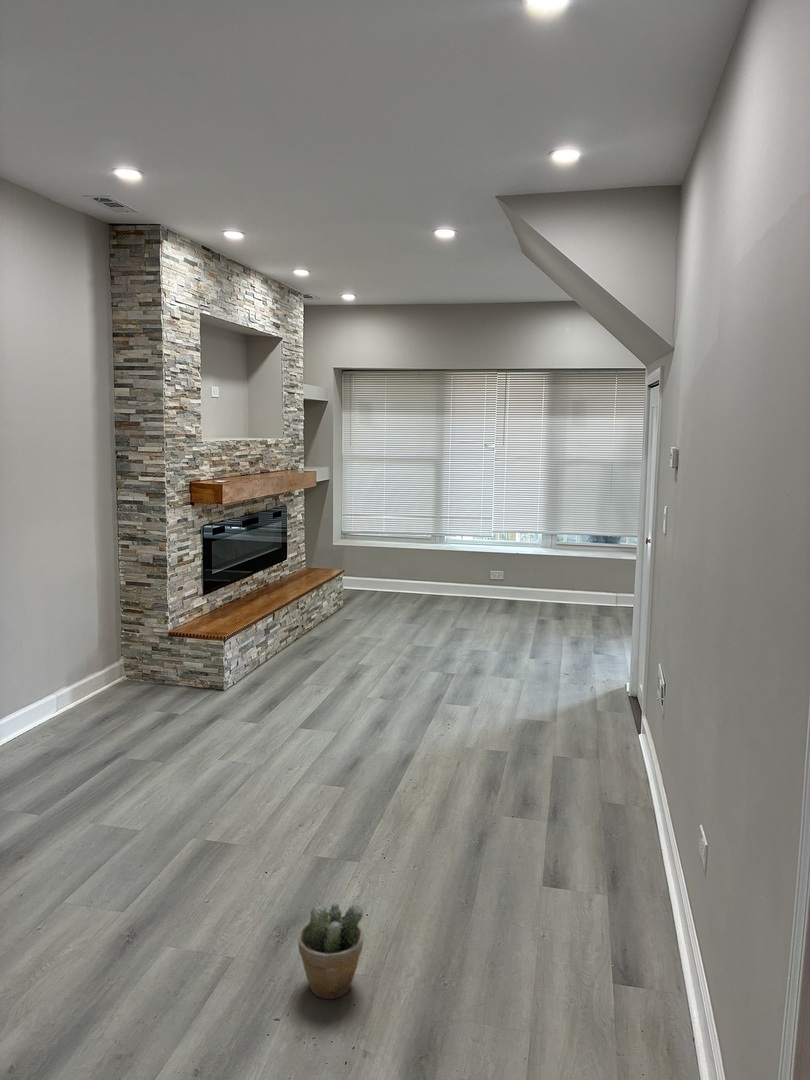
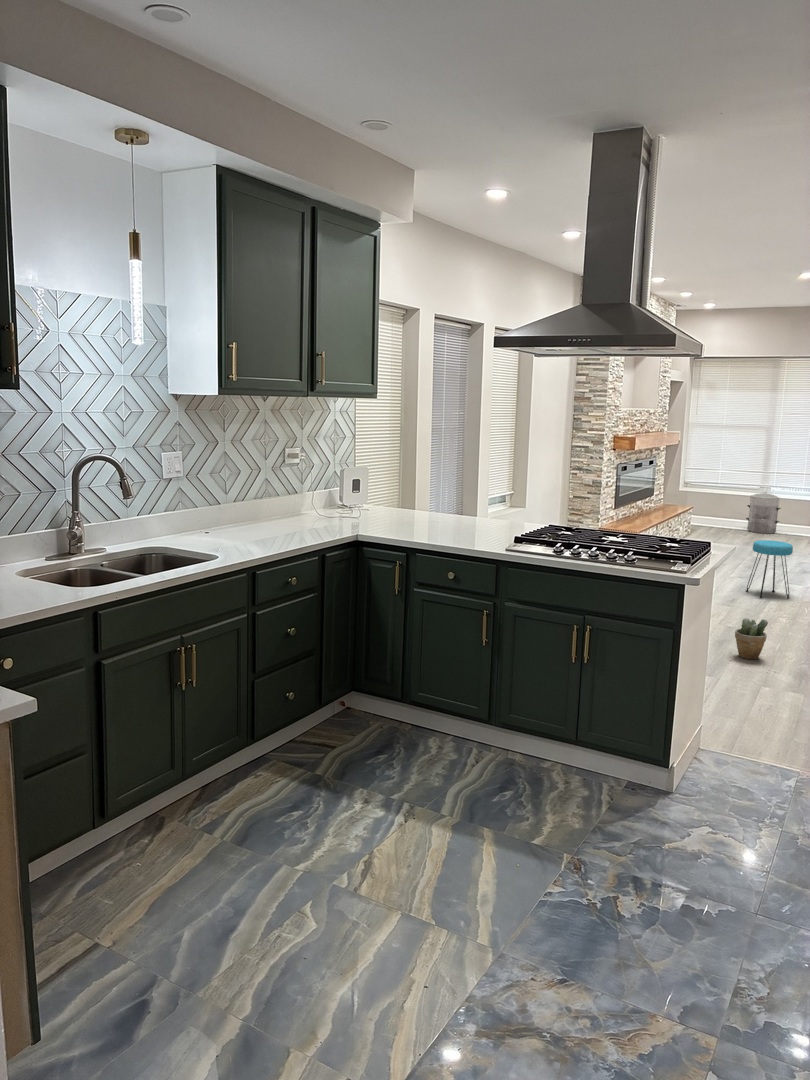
waste bin: none [415,542,455,597] -> present [746,492,781,534]
stool: none [383,647,447,747] -> present [746,540,793,598]

